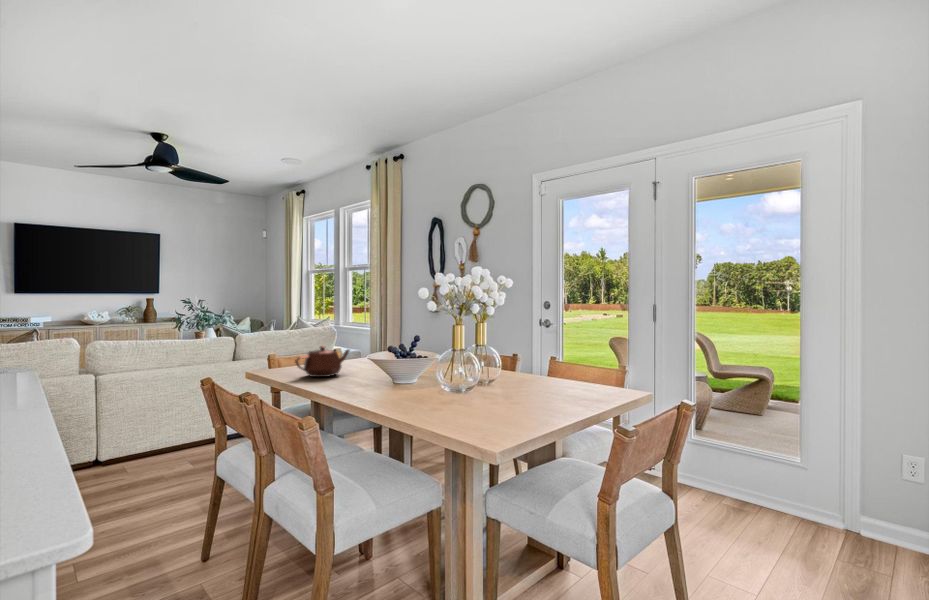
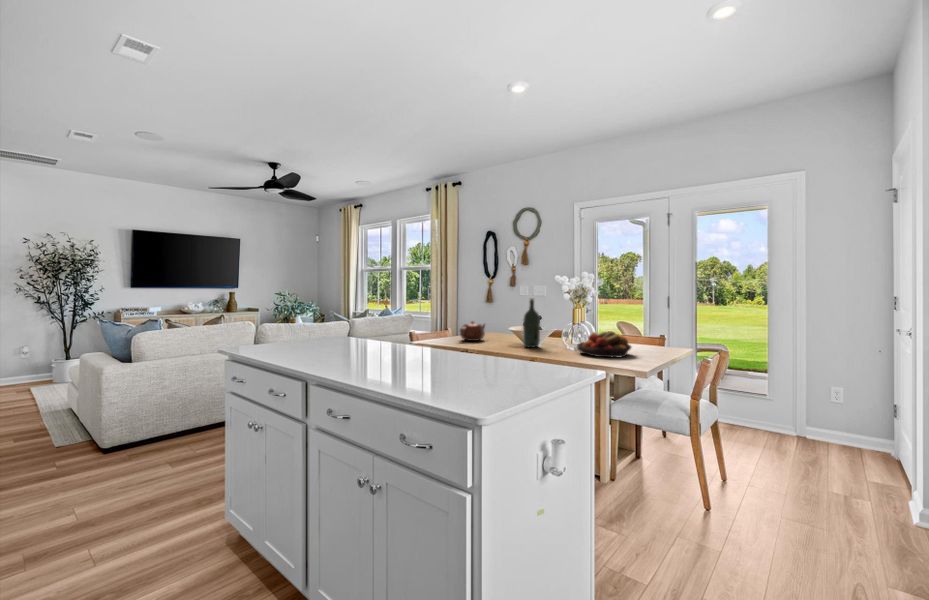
wine bottle: none [371,313,398,394] -> present [523,298,540,347]
fruit bowl: none [430,370,521,424] -> present [577,332,631,358]

